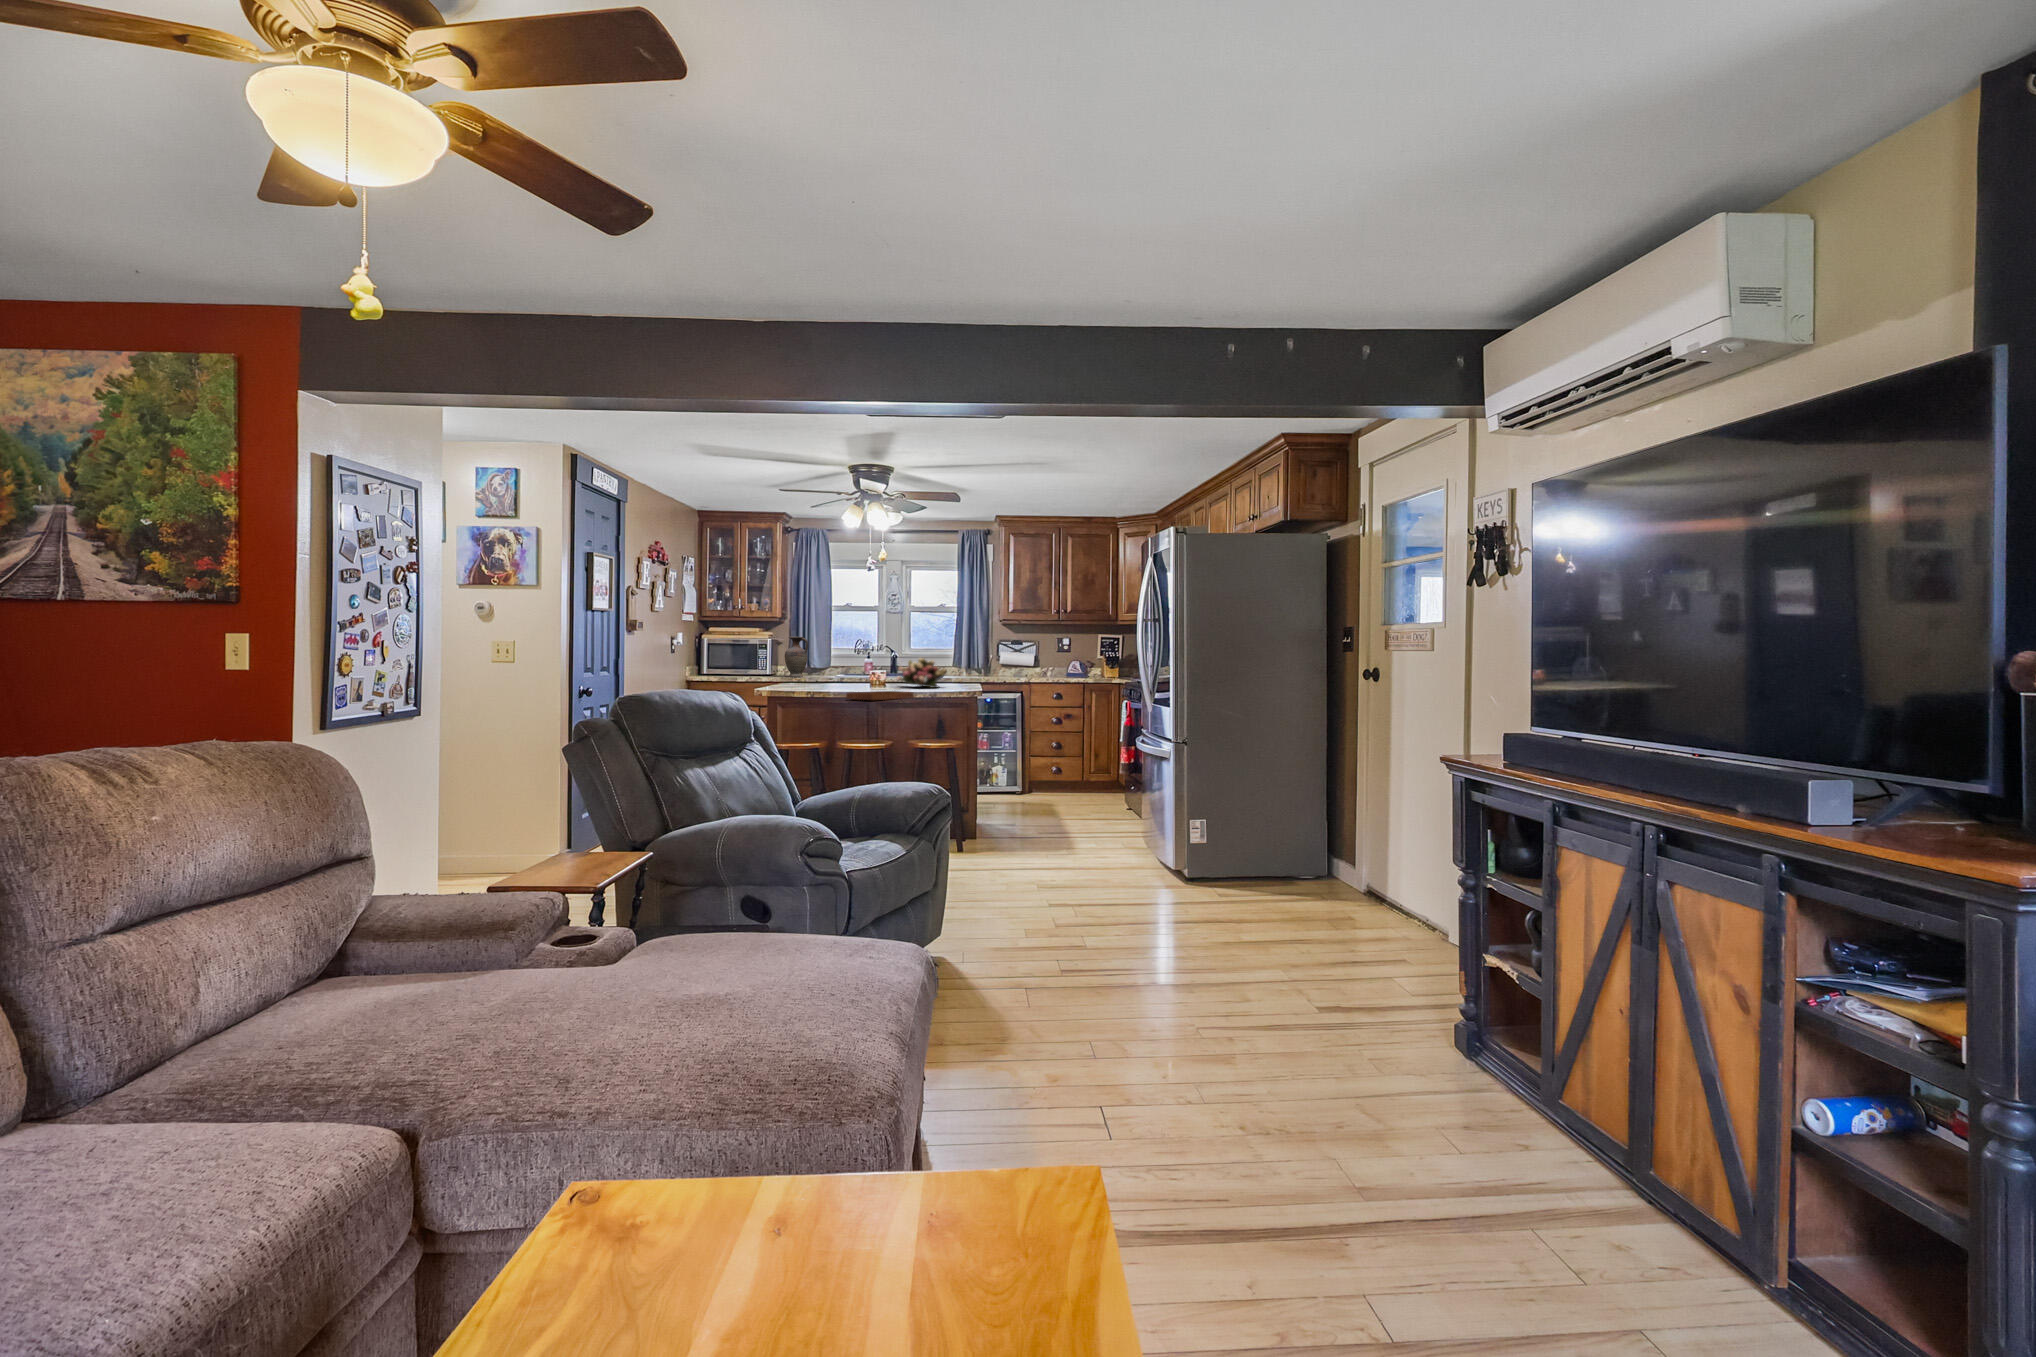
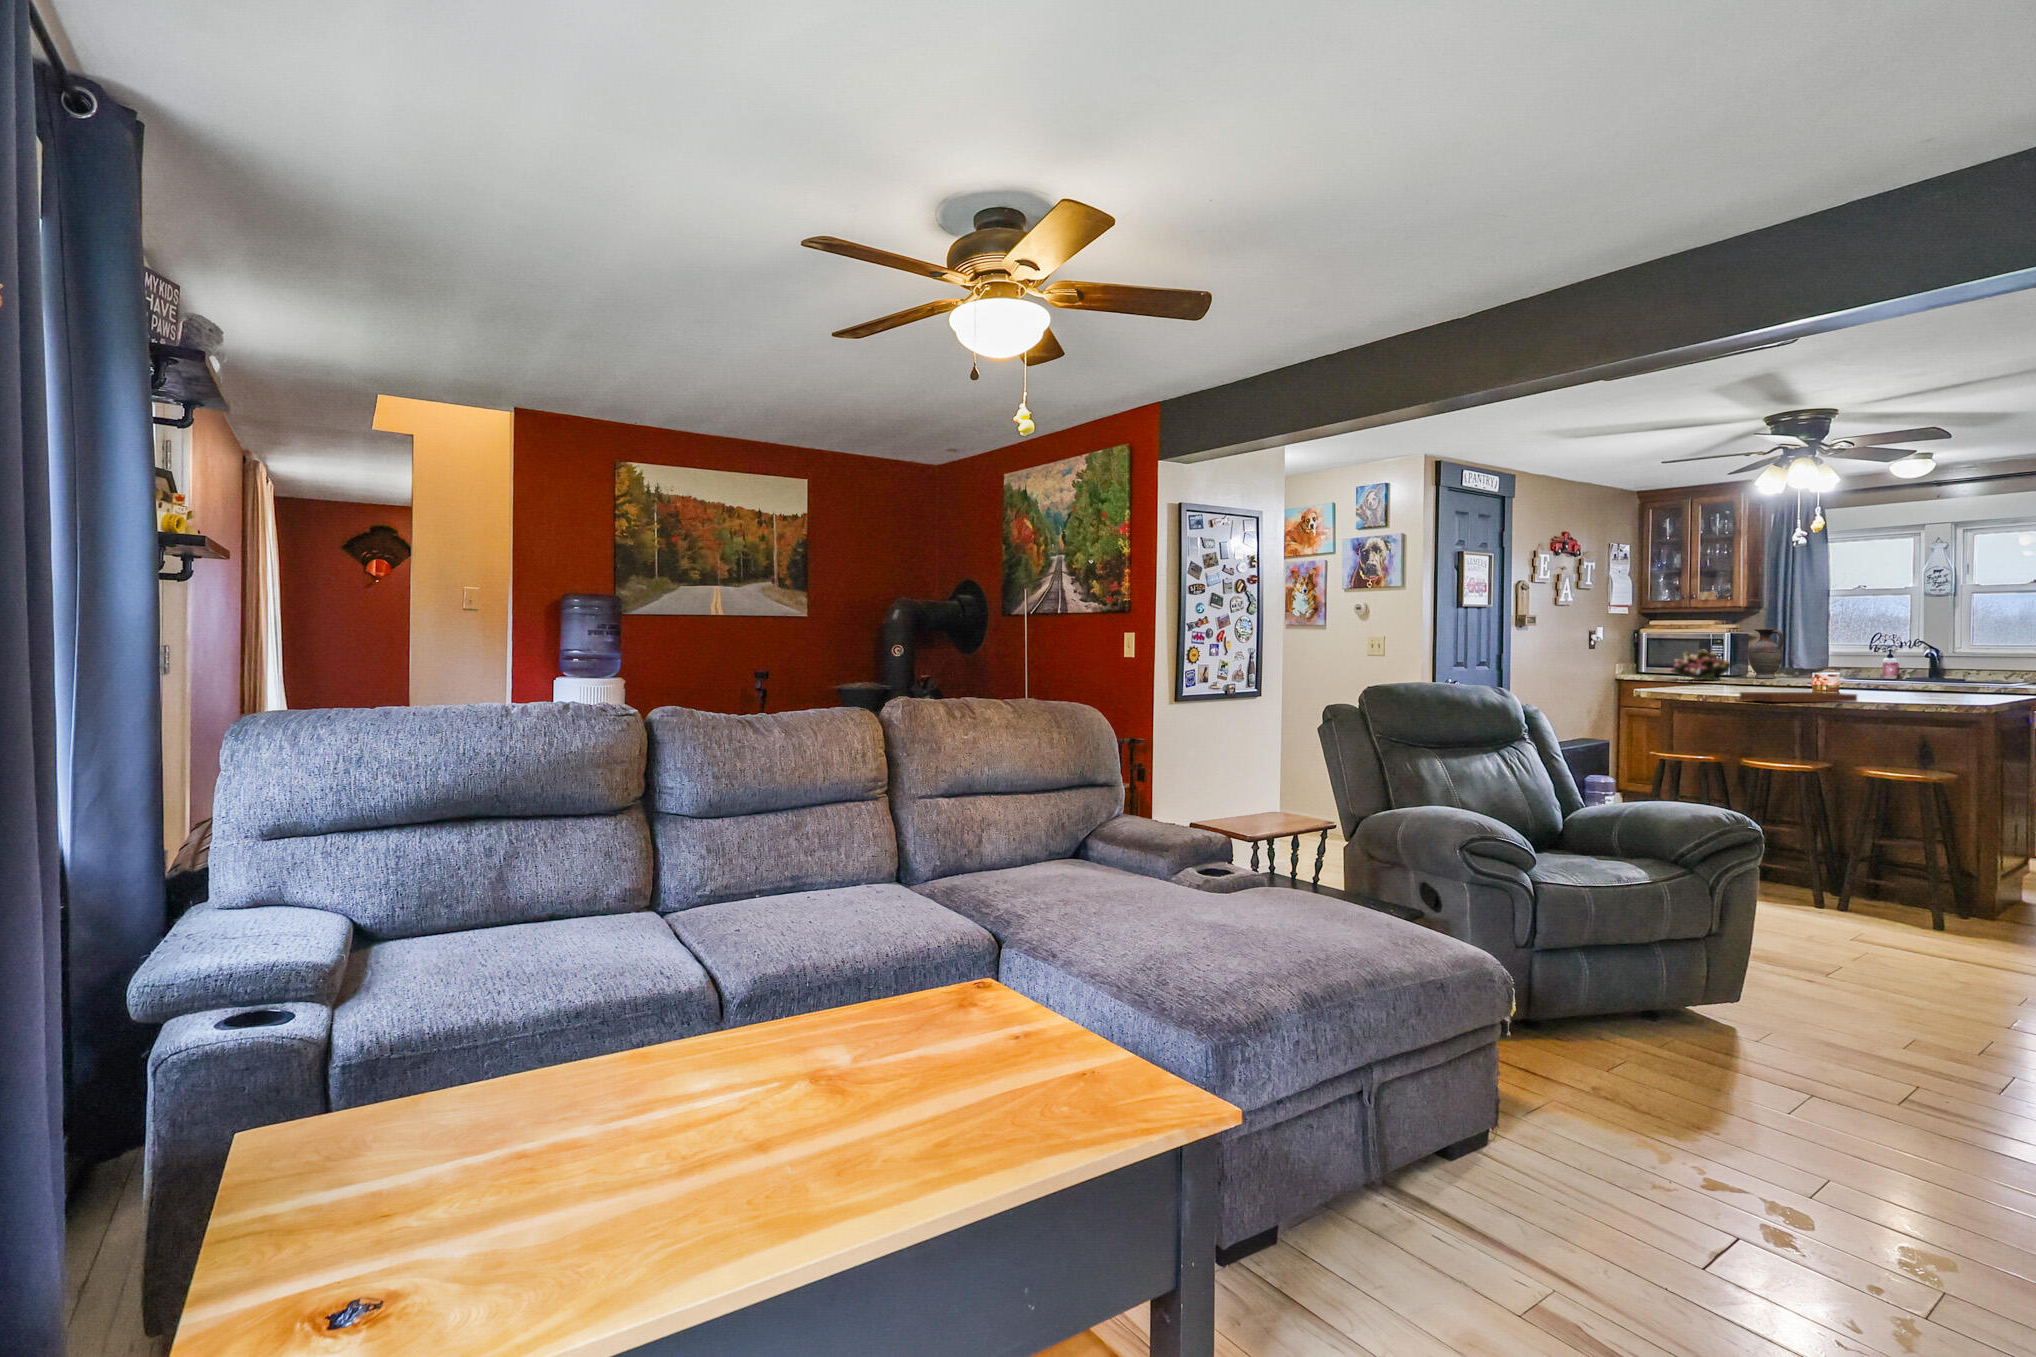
flower arrangement: present [897,658,946,688] -> present [1668,650,1731,681]

